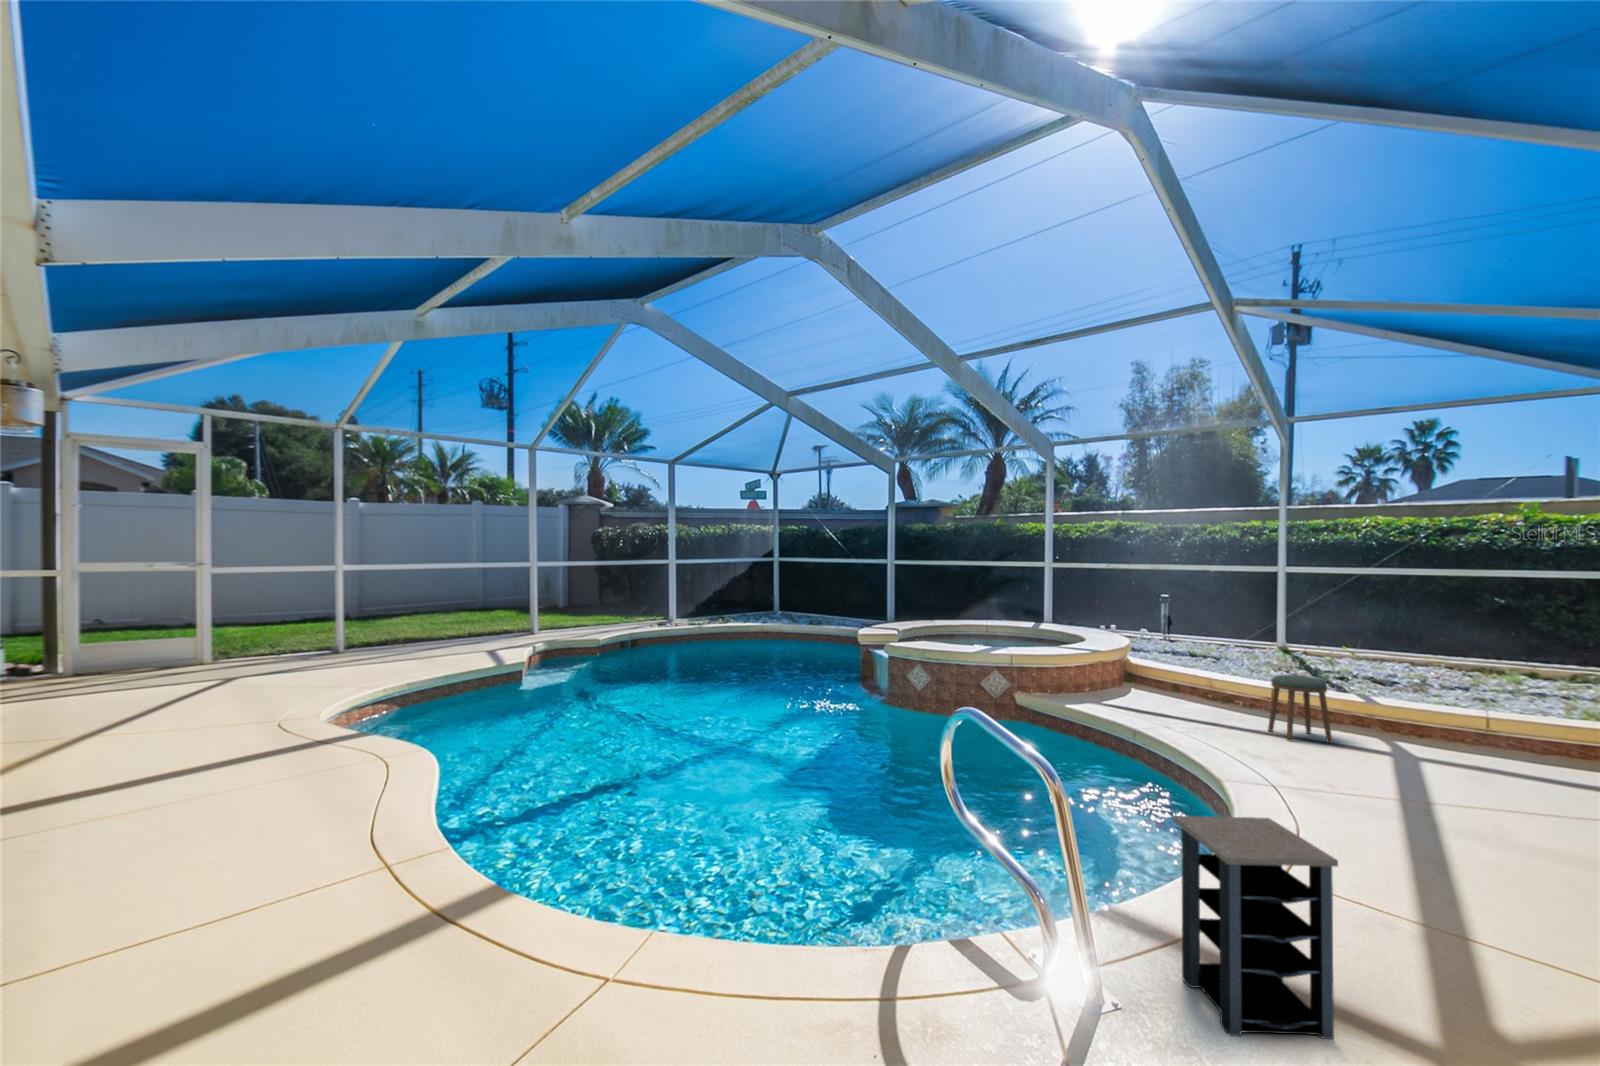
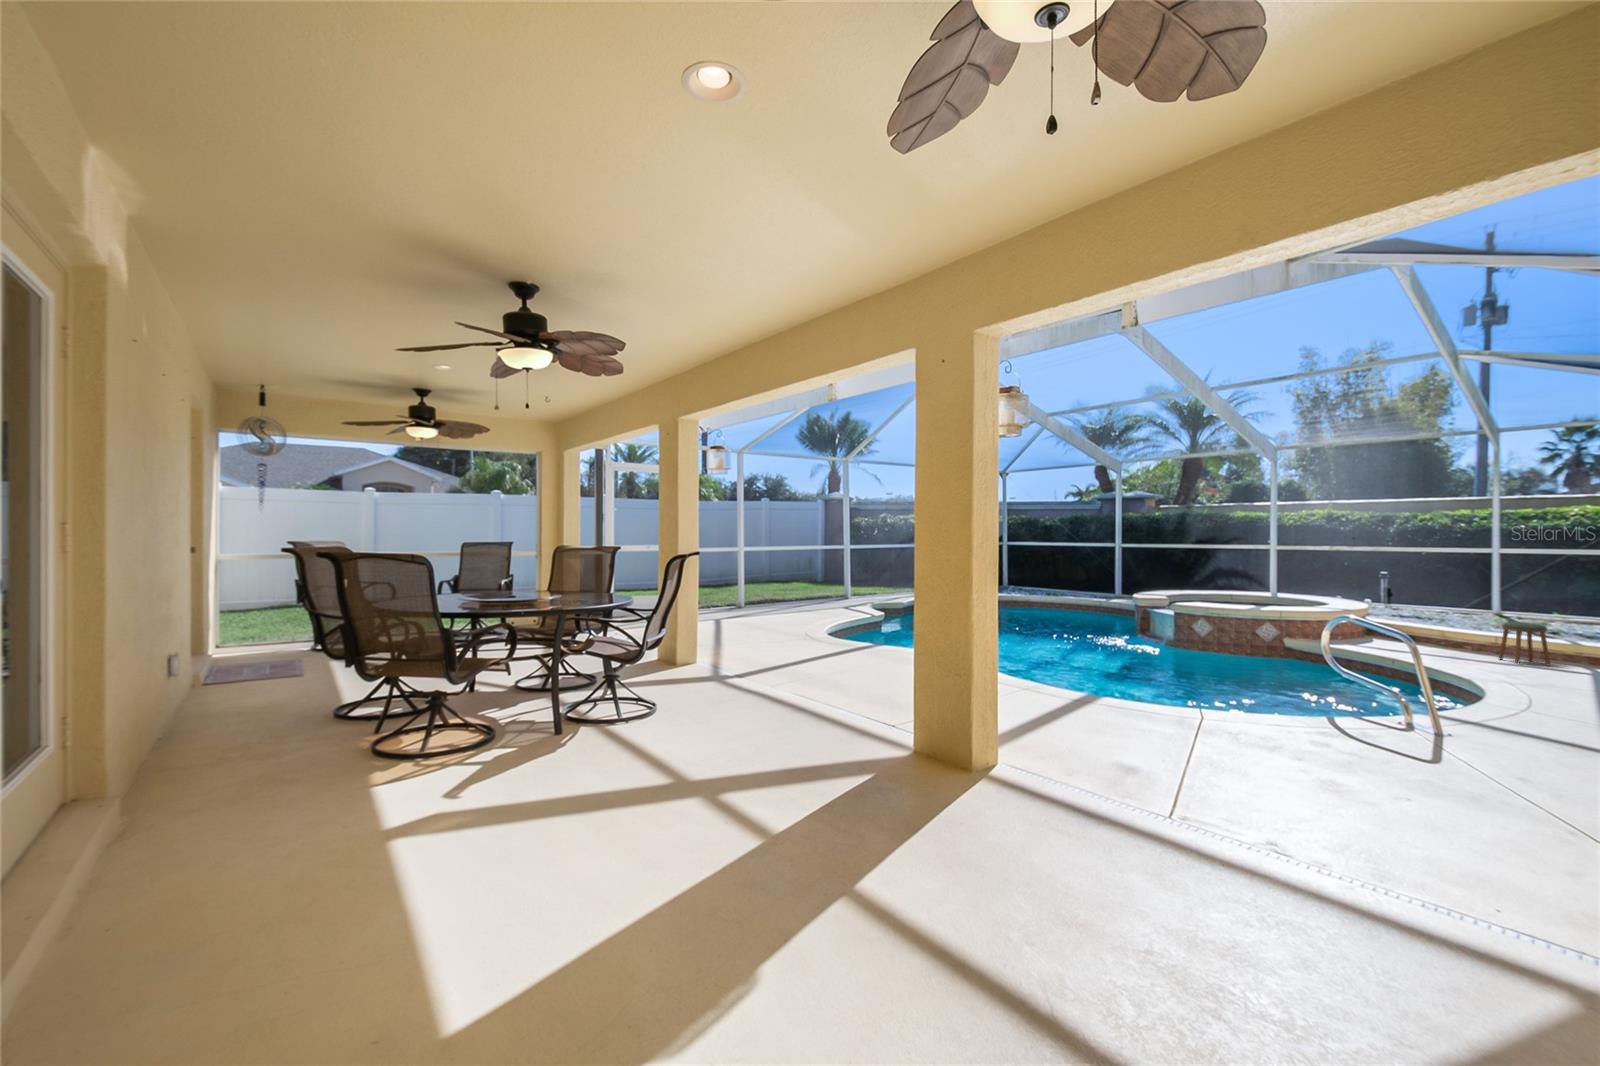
side table: present [1173,816,1338,1039] -> none [1487,658,1573,739]

